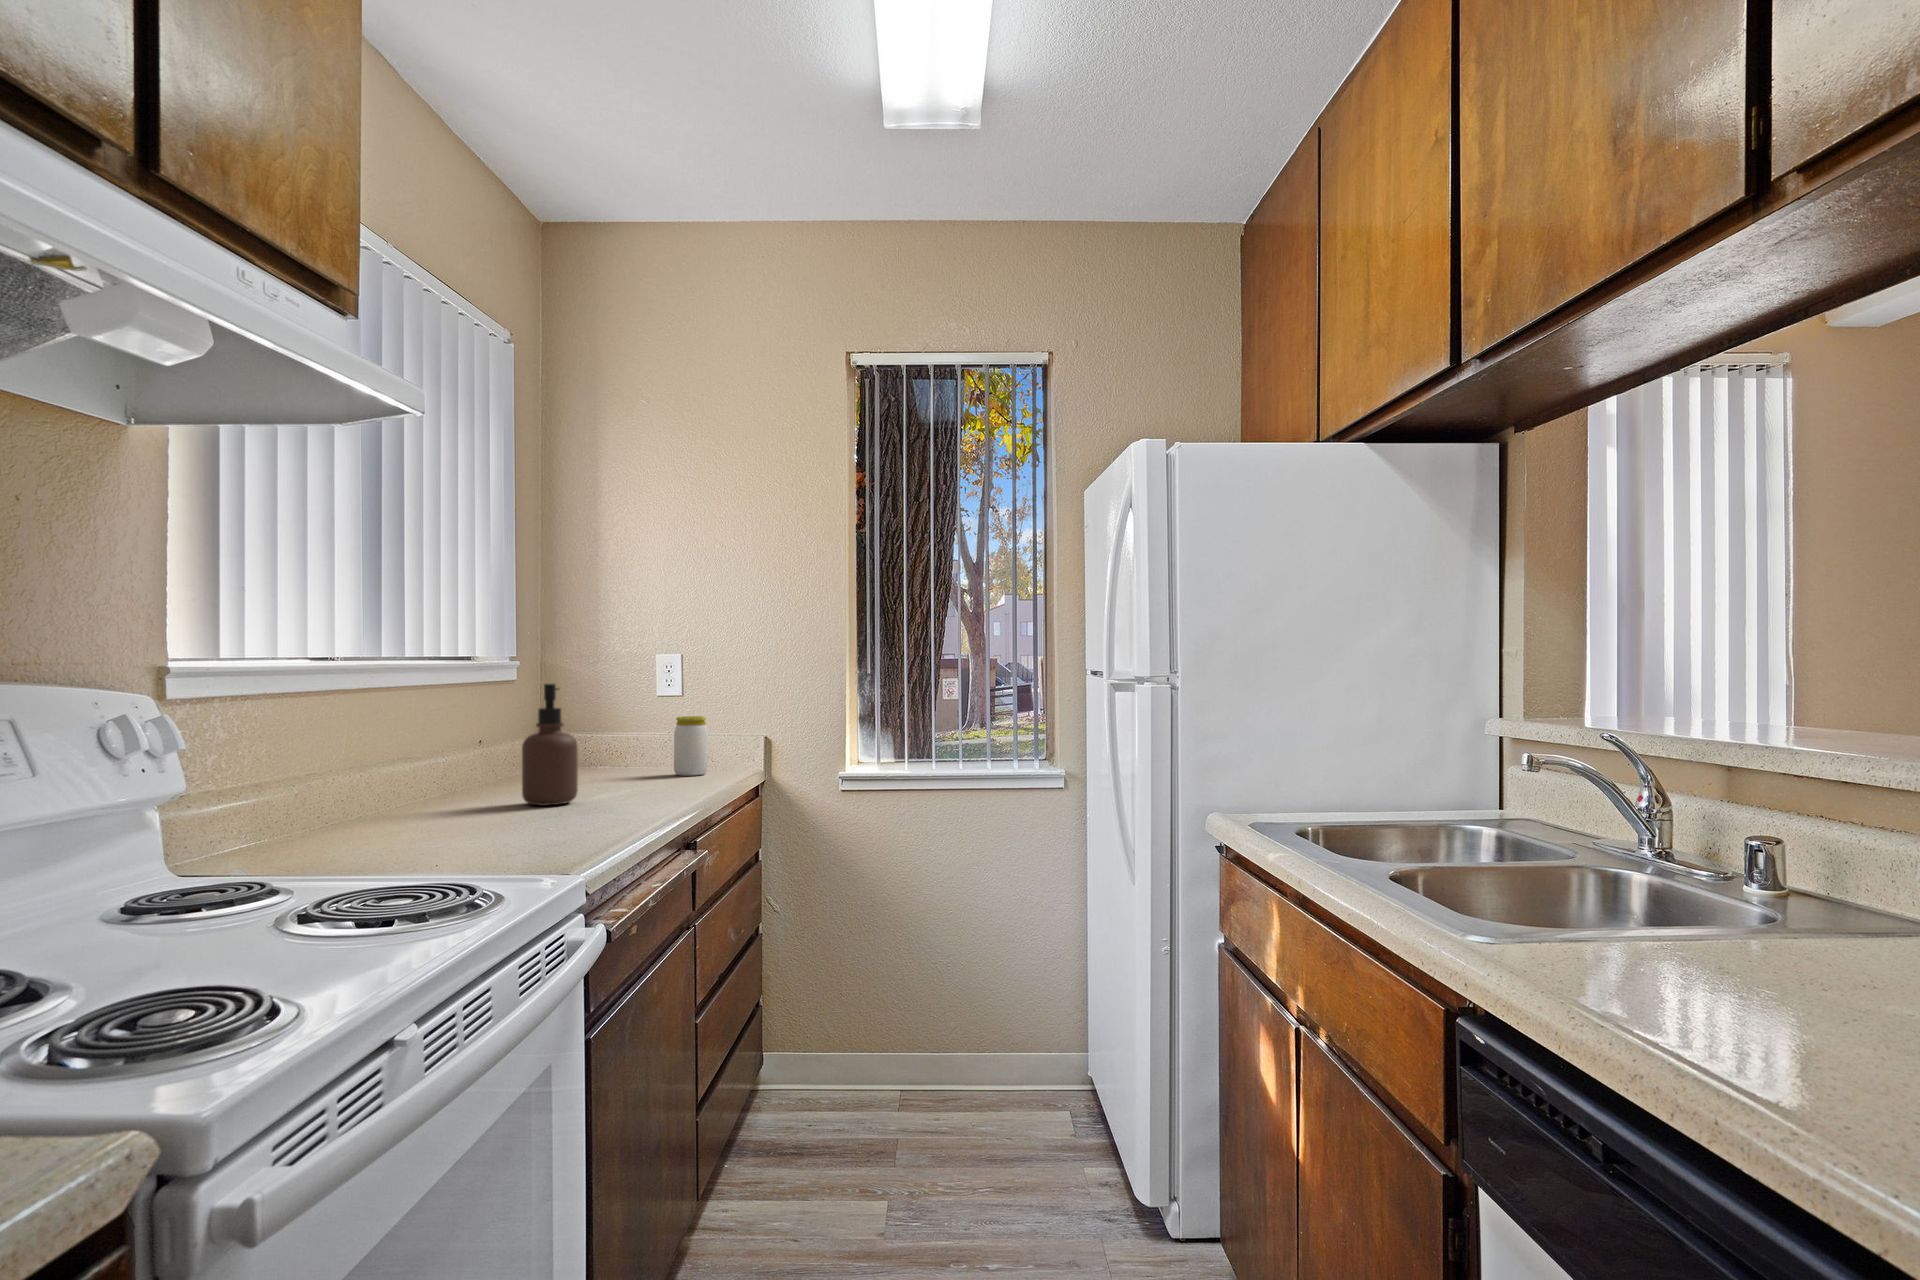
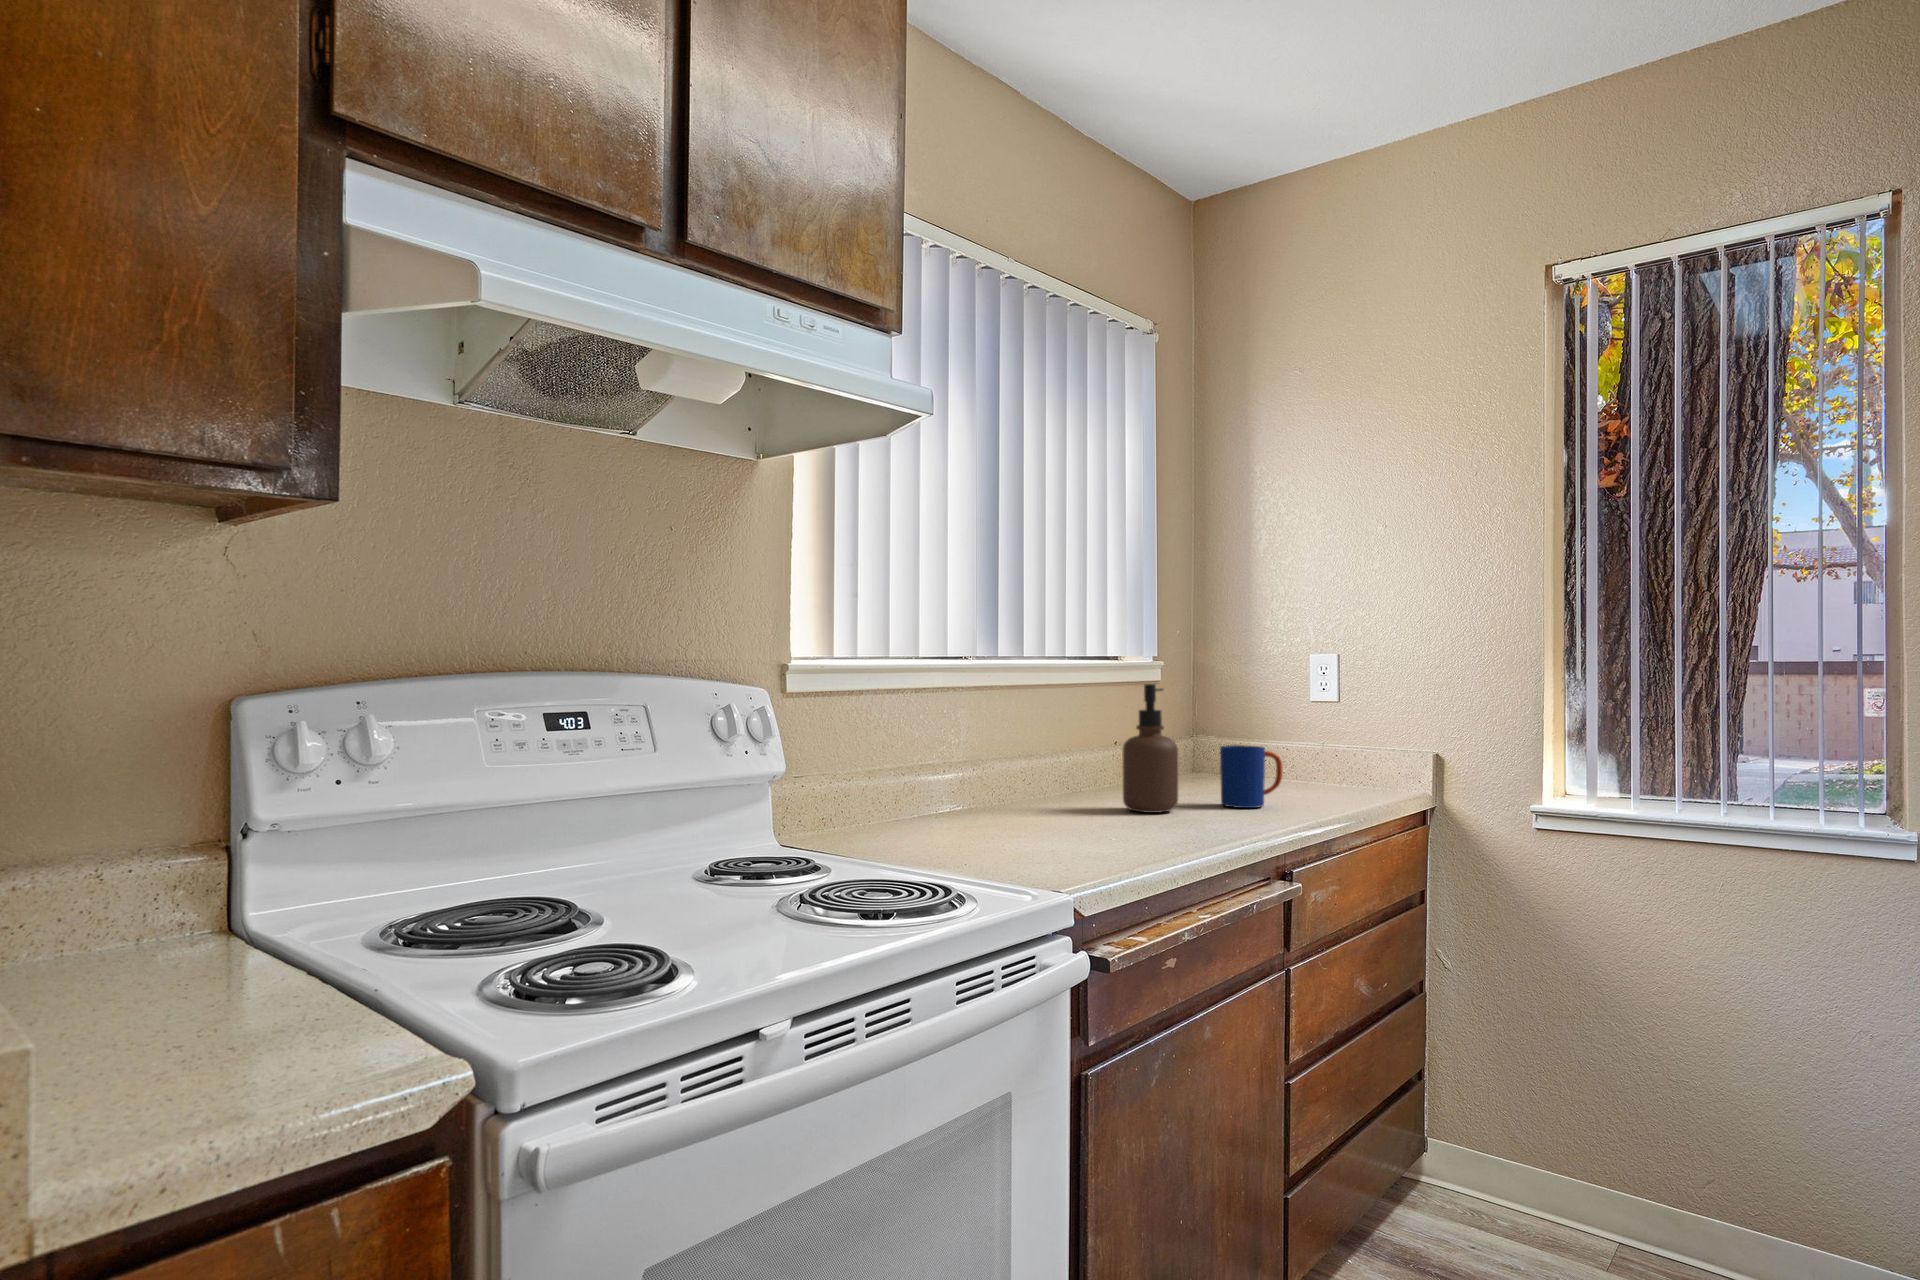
jar: present [674,716,708,776] -> none [1318,725,1358,793]
mug: none [607,738,662,794] -> present [1220,745,1283,808]

